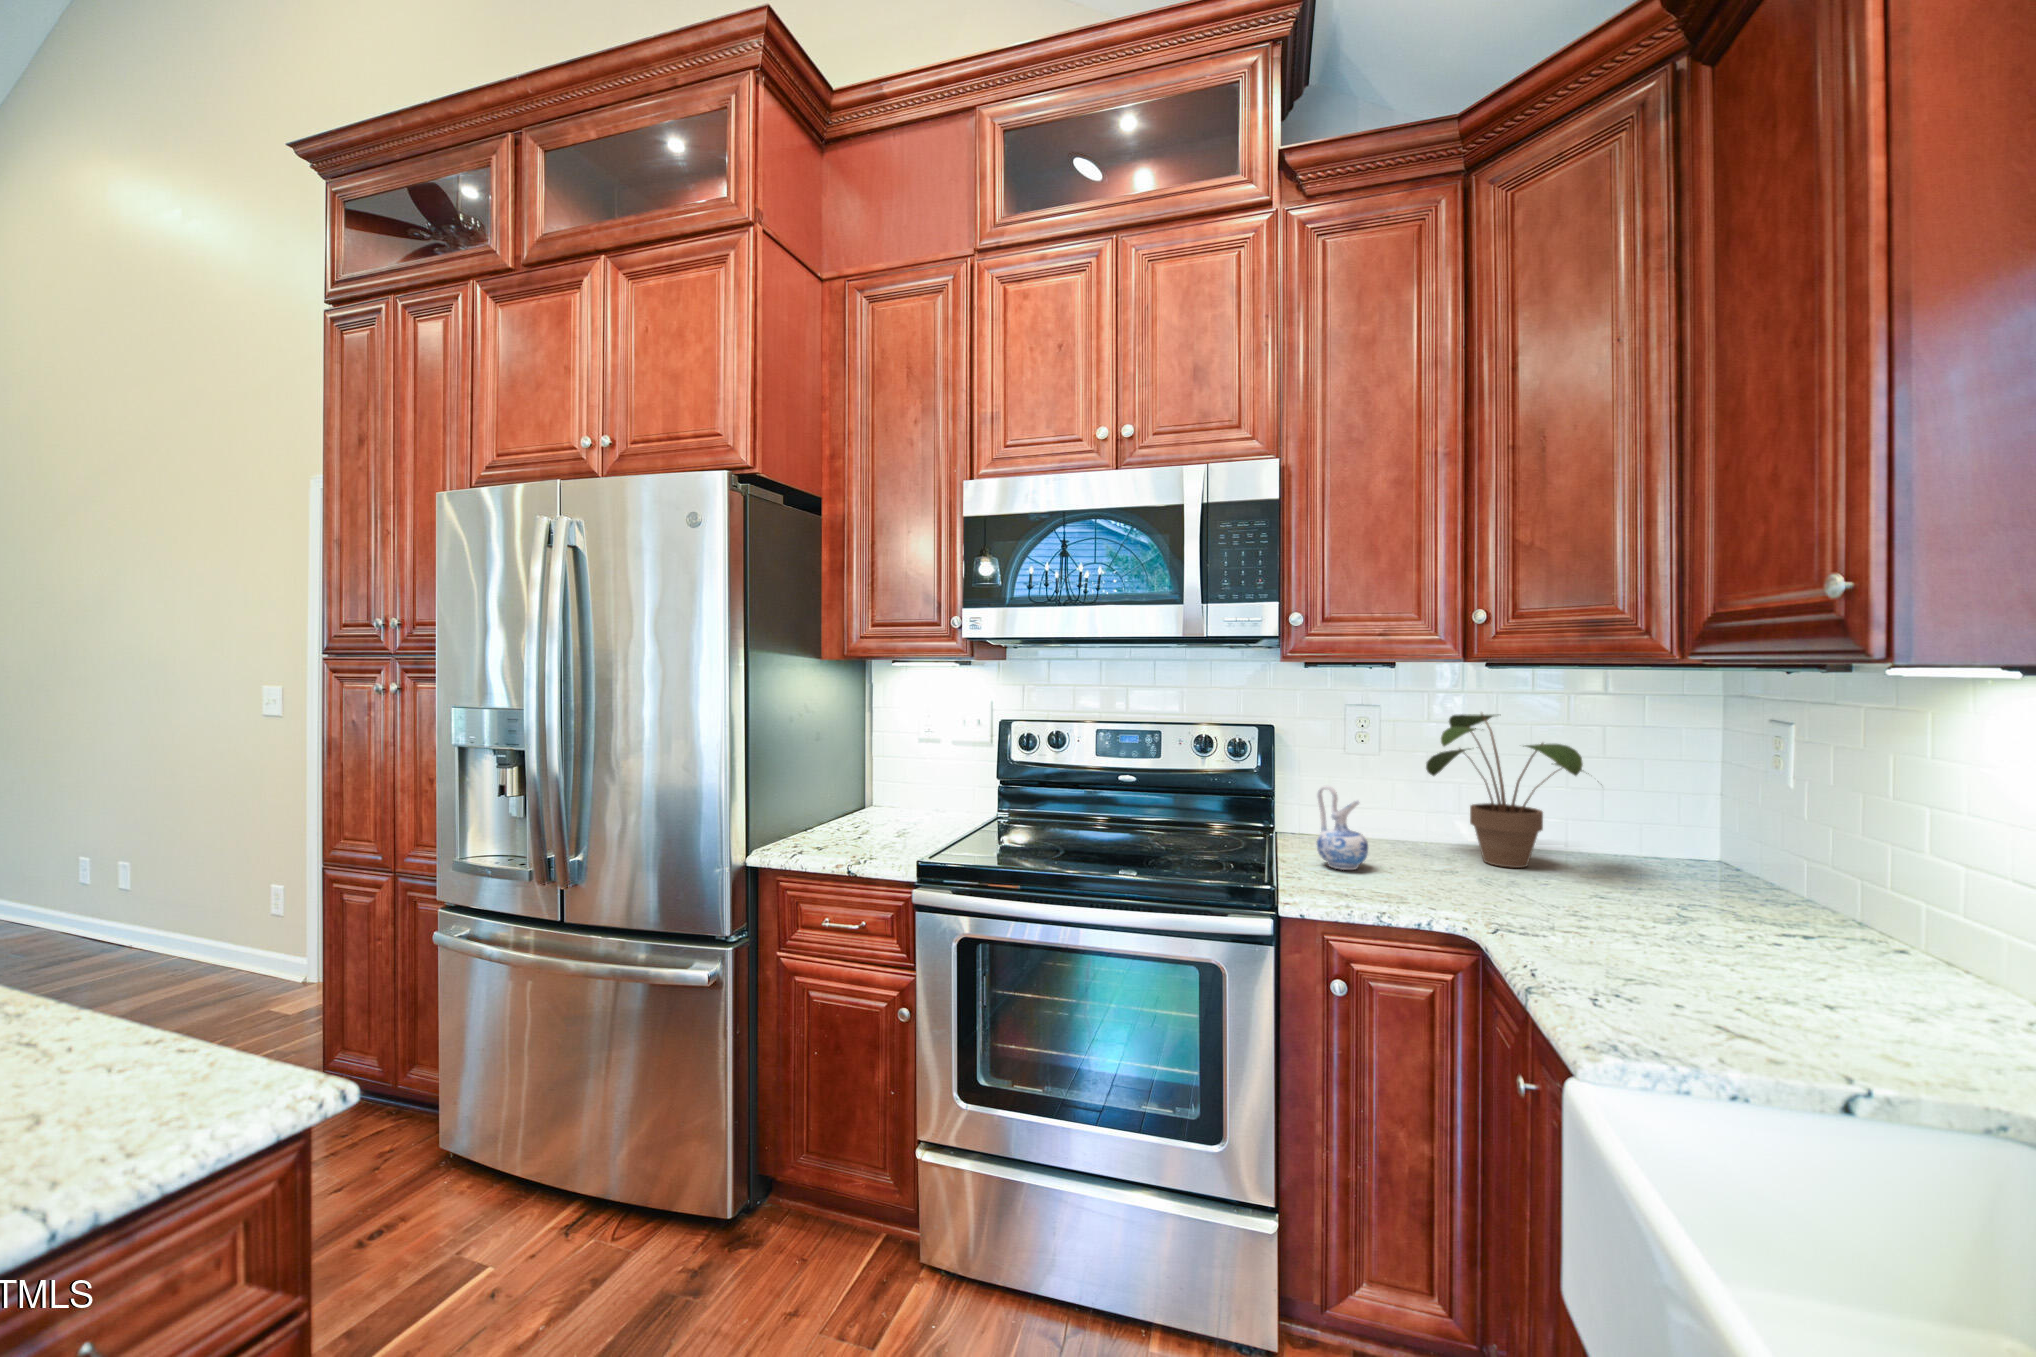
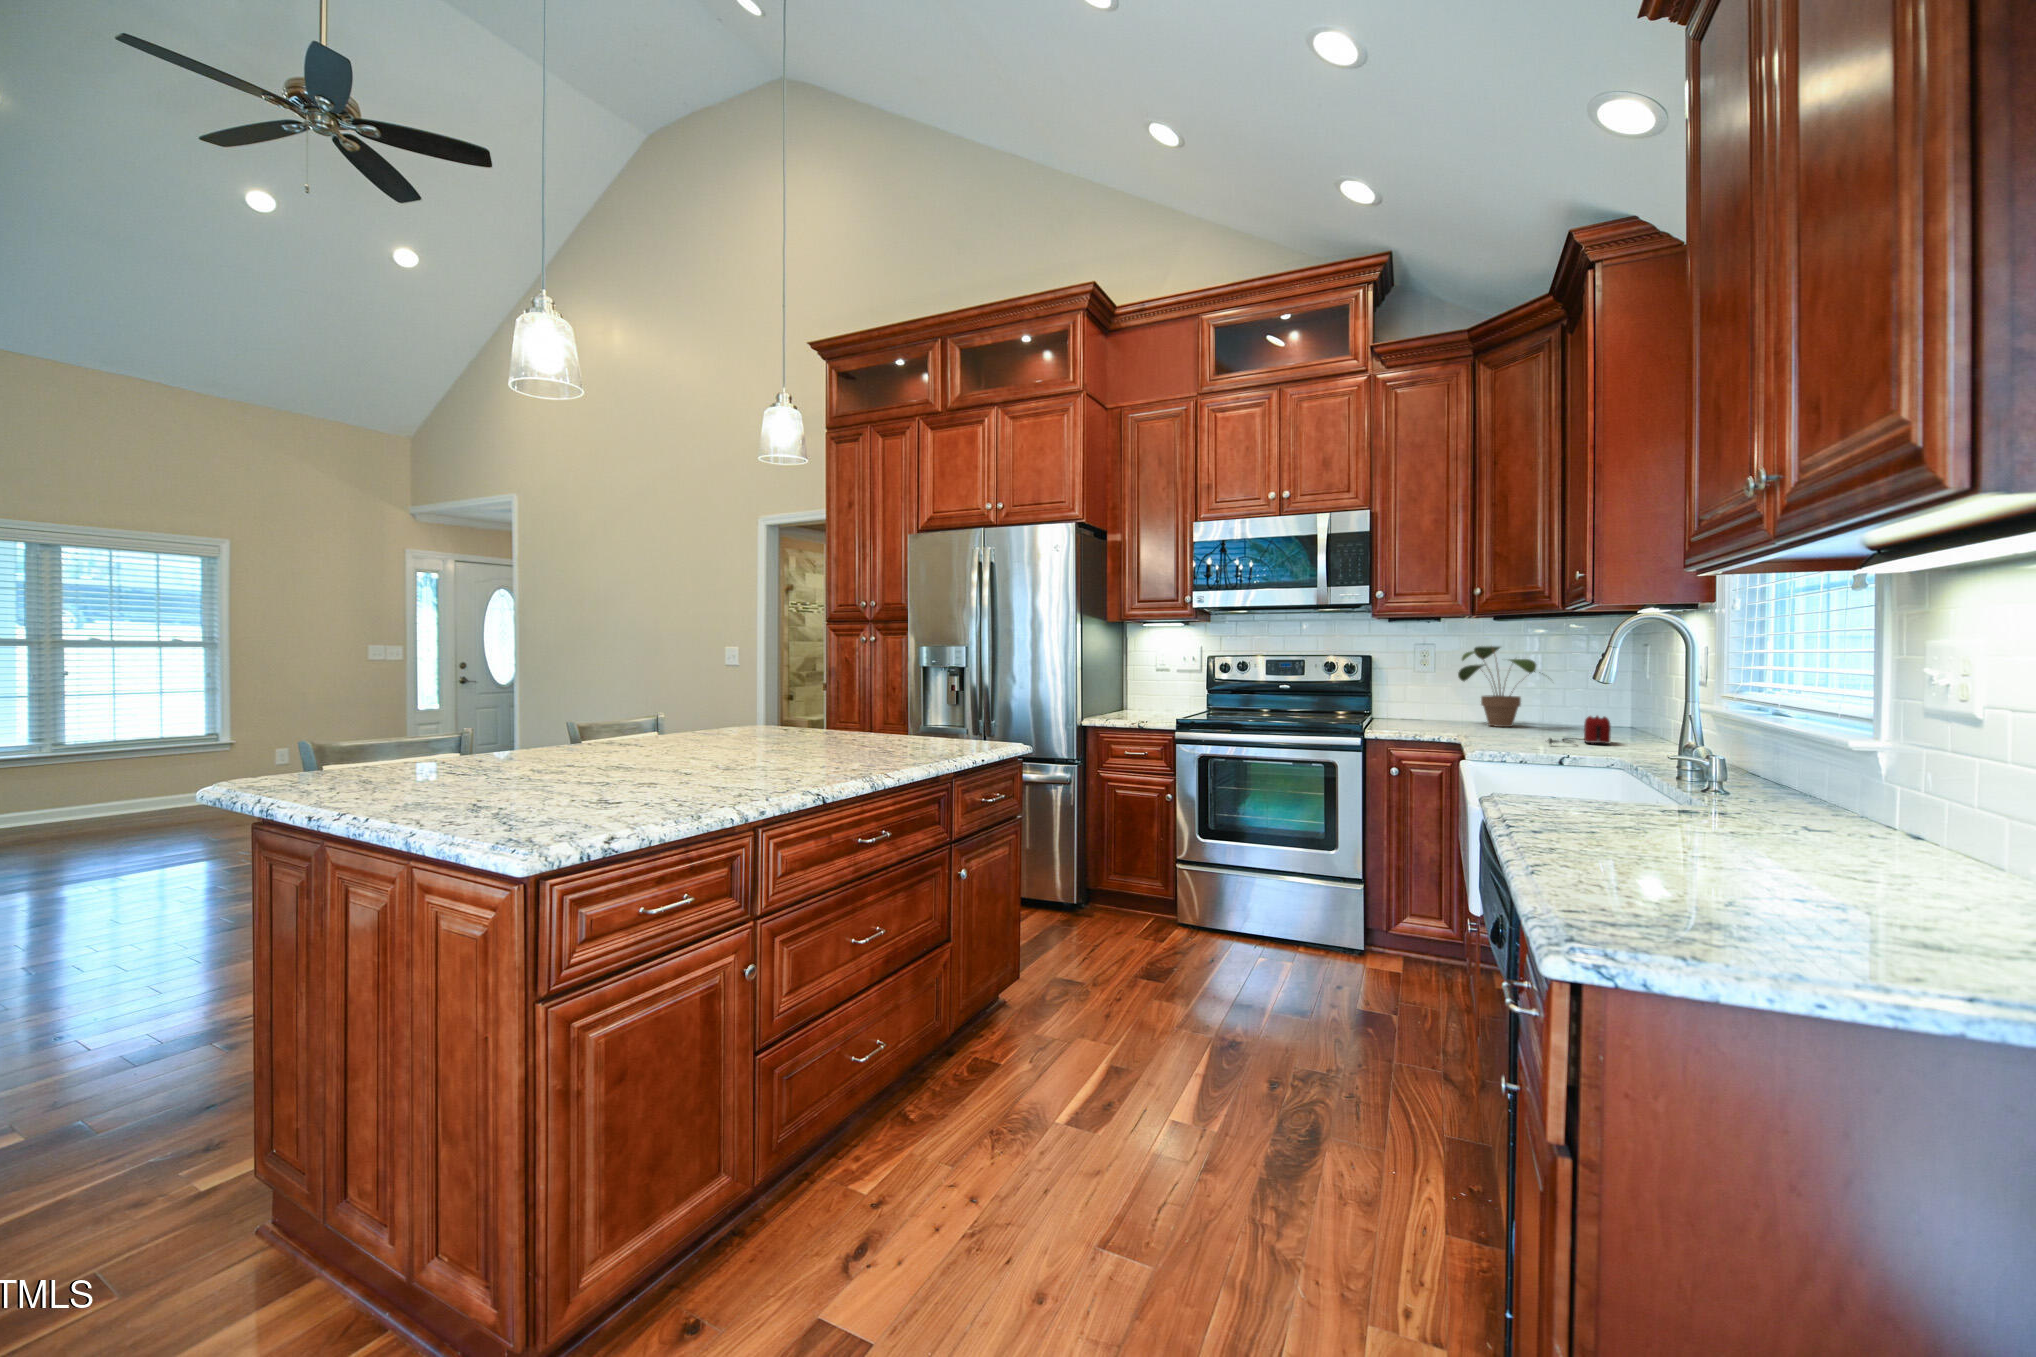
ceramic pitcher: present [1317,786,1368,870] -> none [1391,683,1419,726]
toaster: none [1680,893,1820,978] -> present [1548,716,1611,744]

